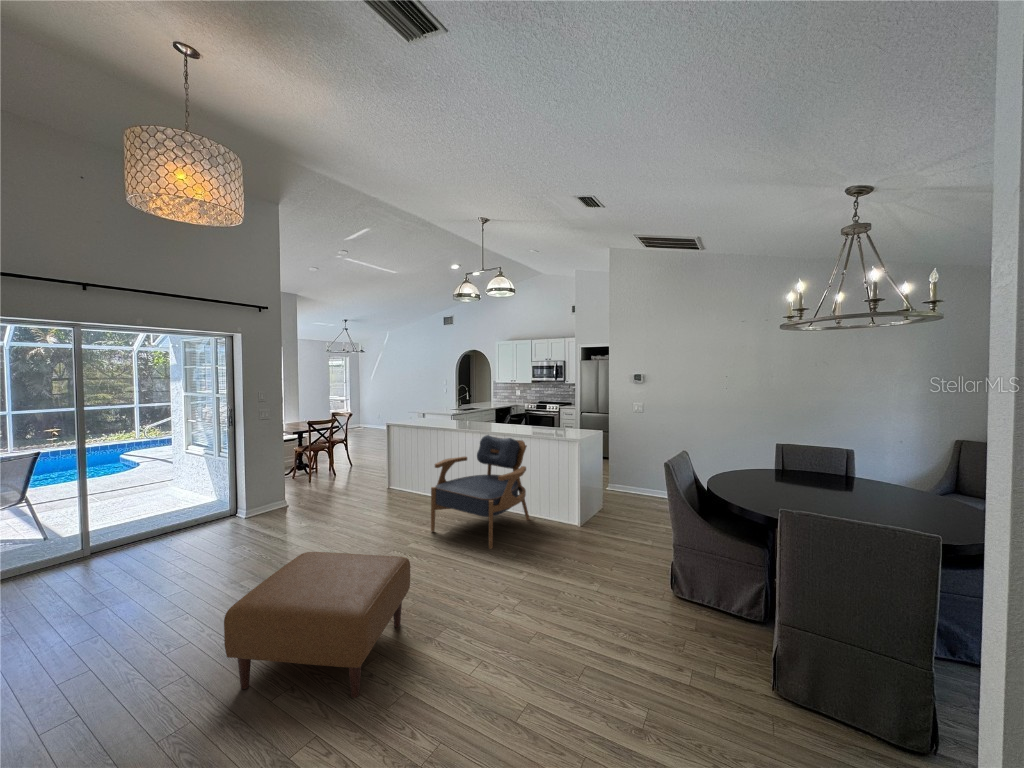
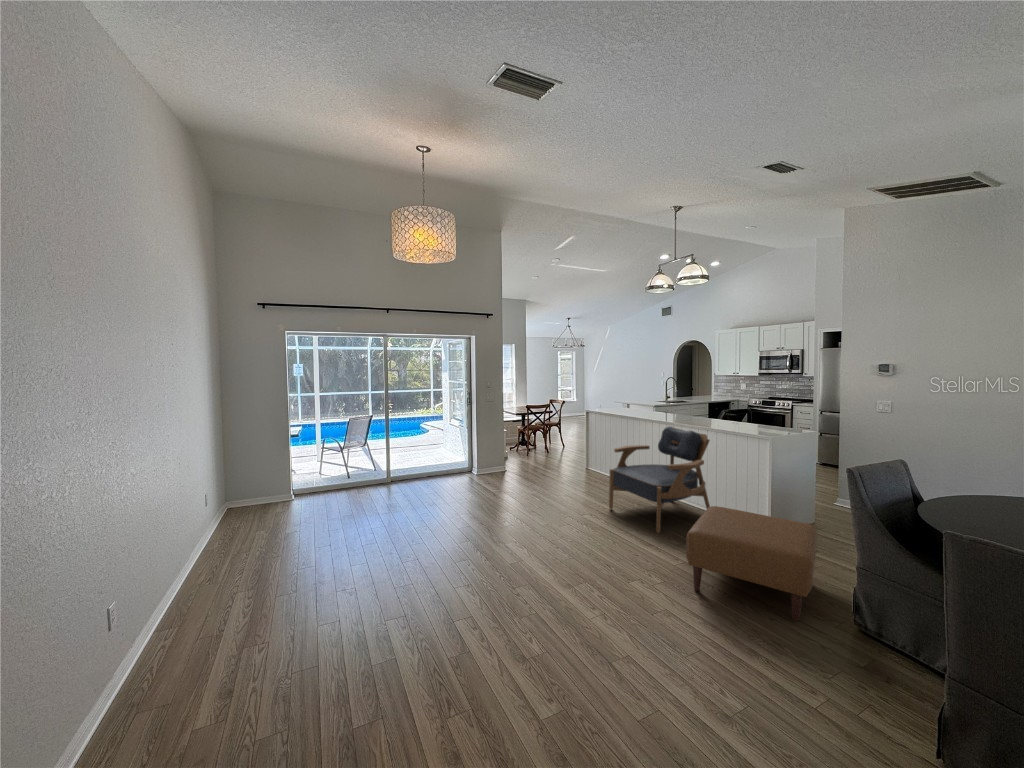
ottoman: present [224,552,410,698] -> present [686,506,817,621]

